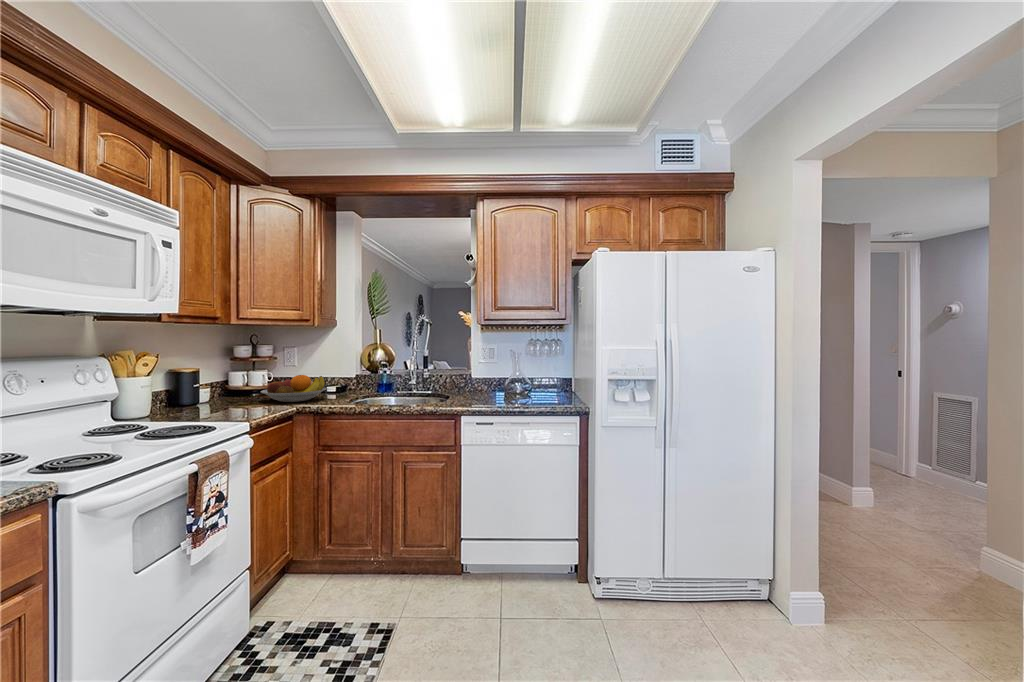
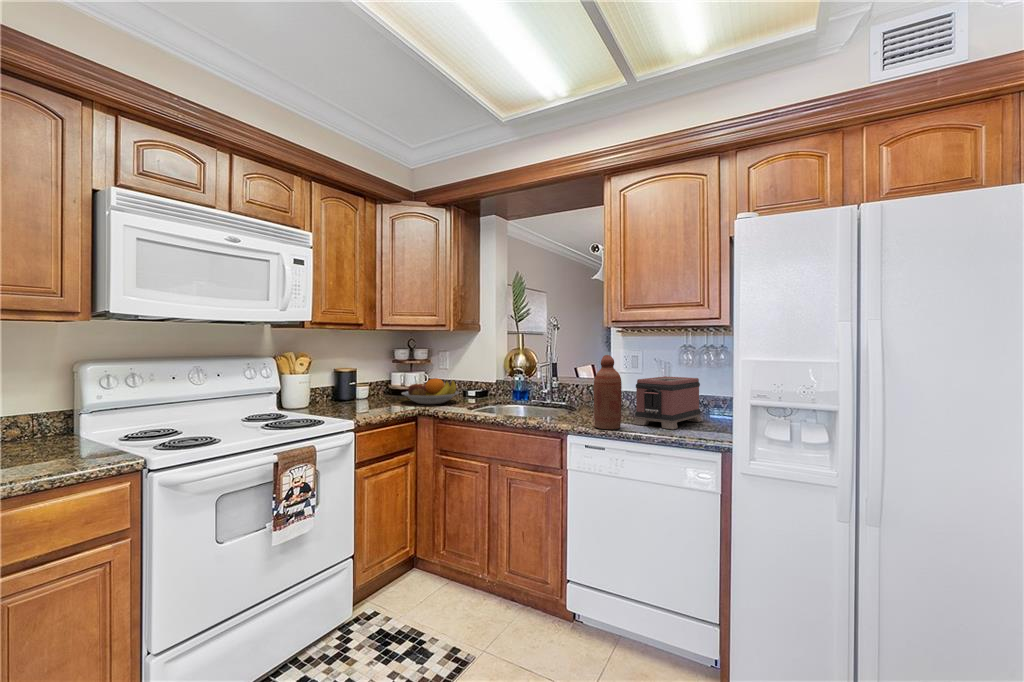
bottle: none [482,348,505,408] -> present [593,355,622,429]
toaster: none [507,364,549,404] -> present [634,376,702,429]

